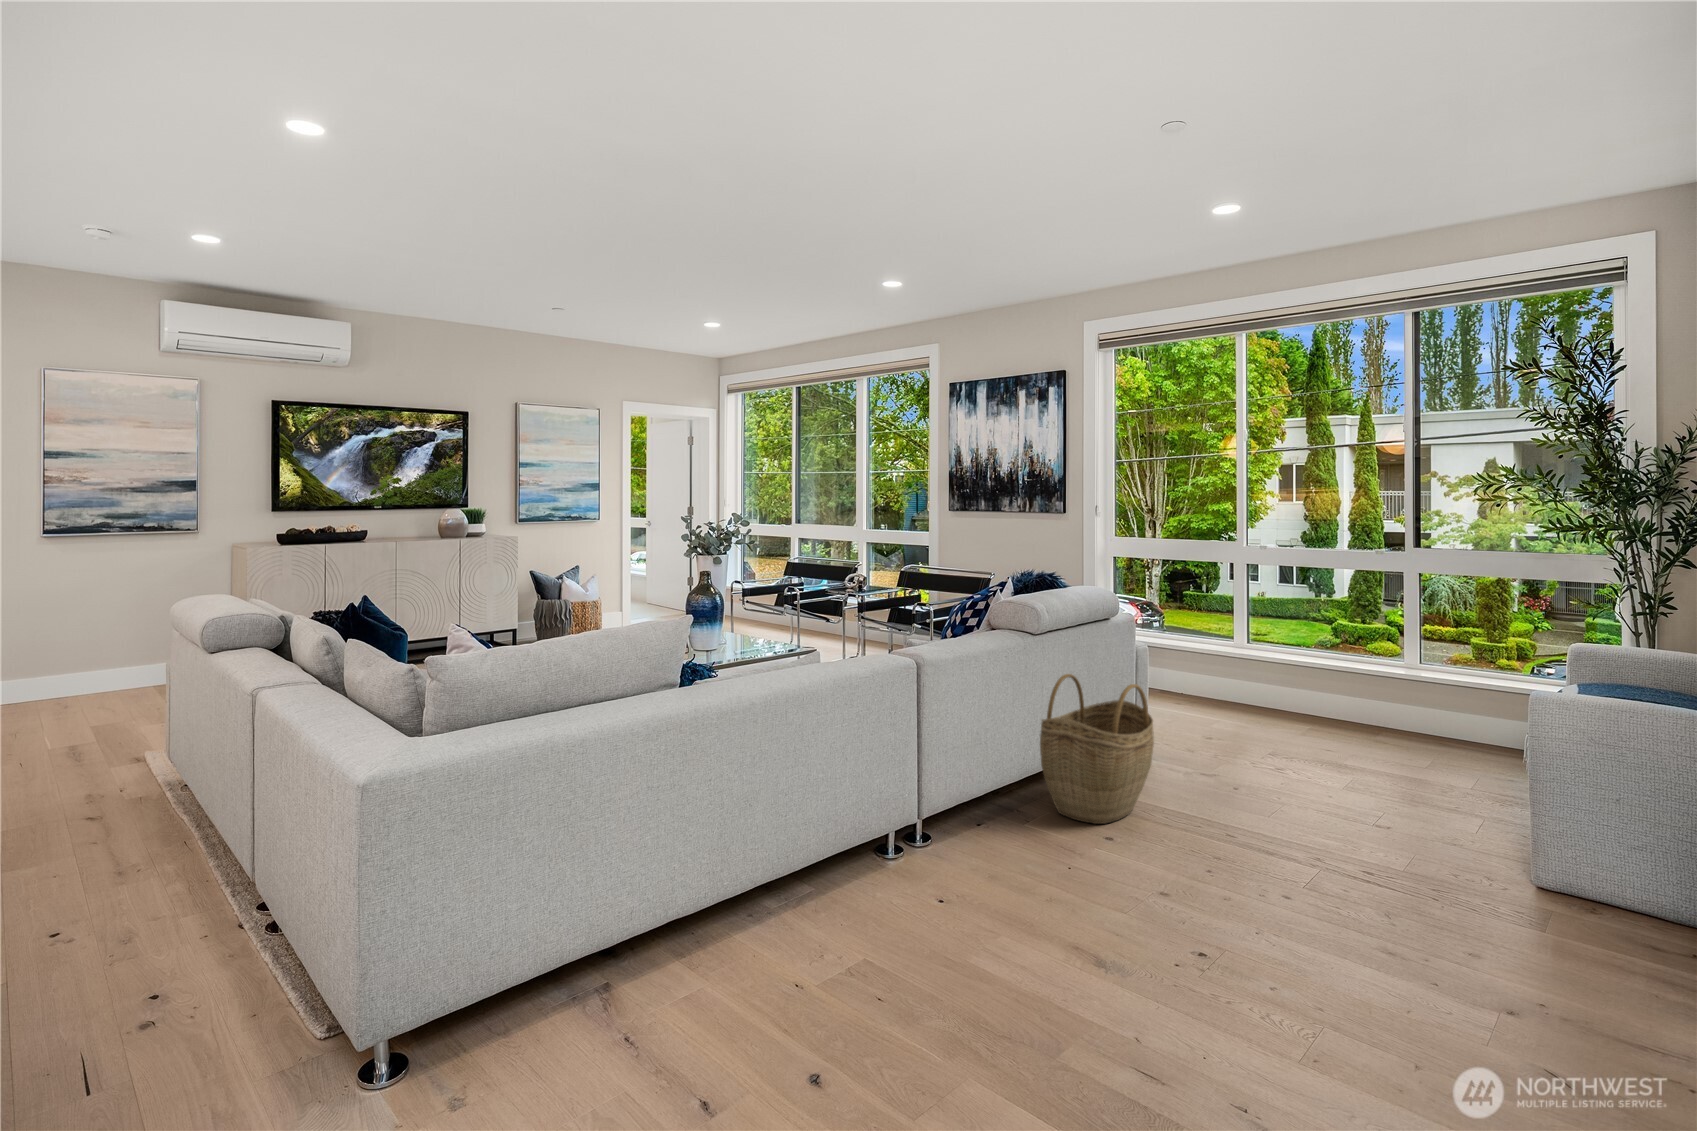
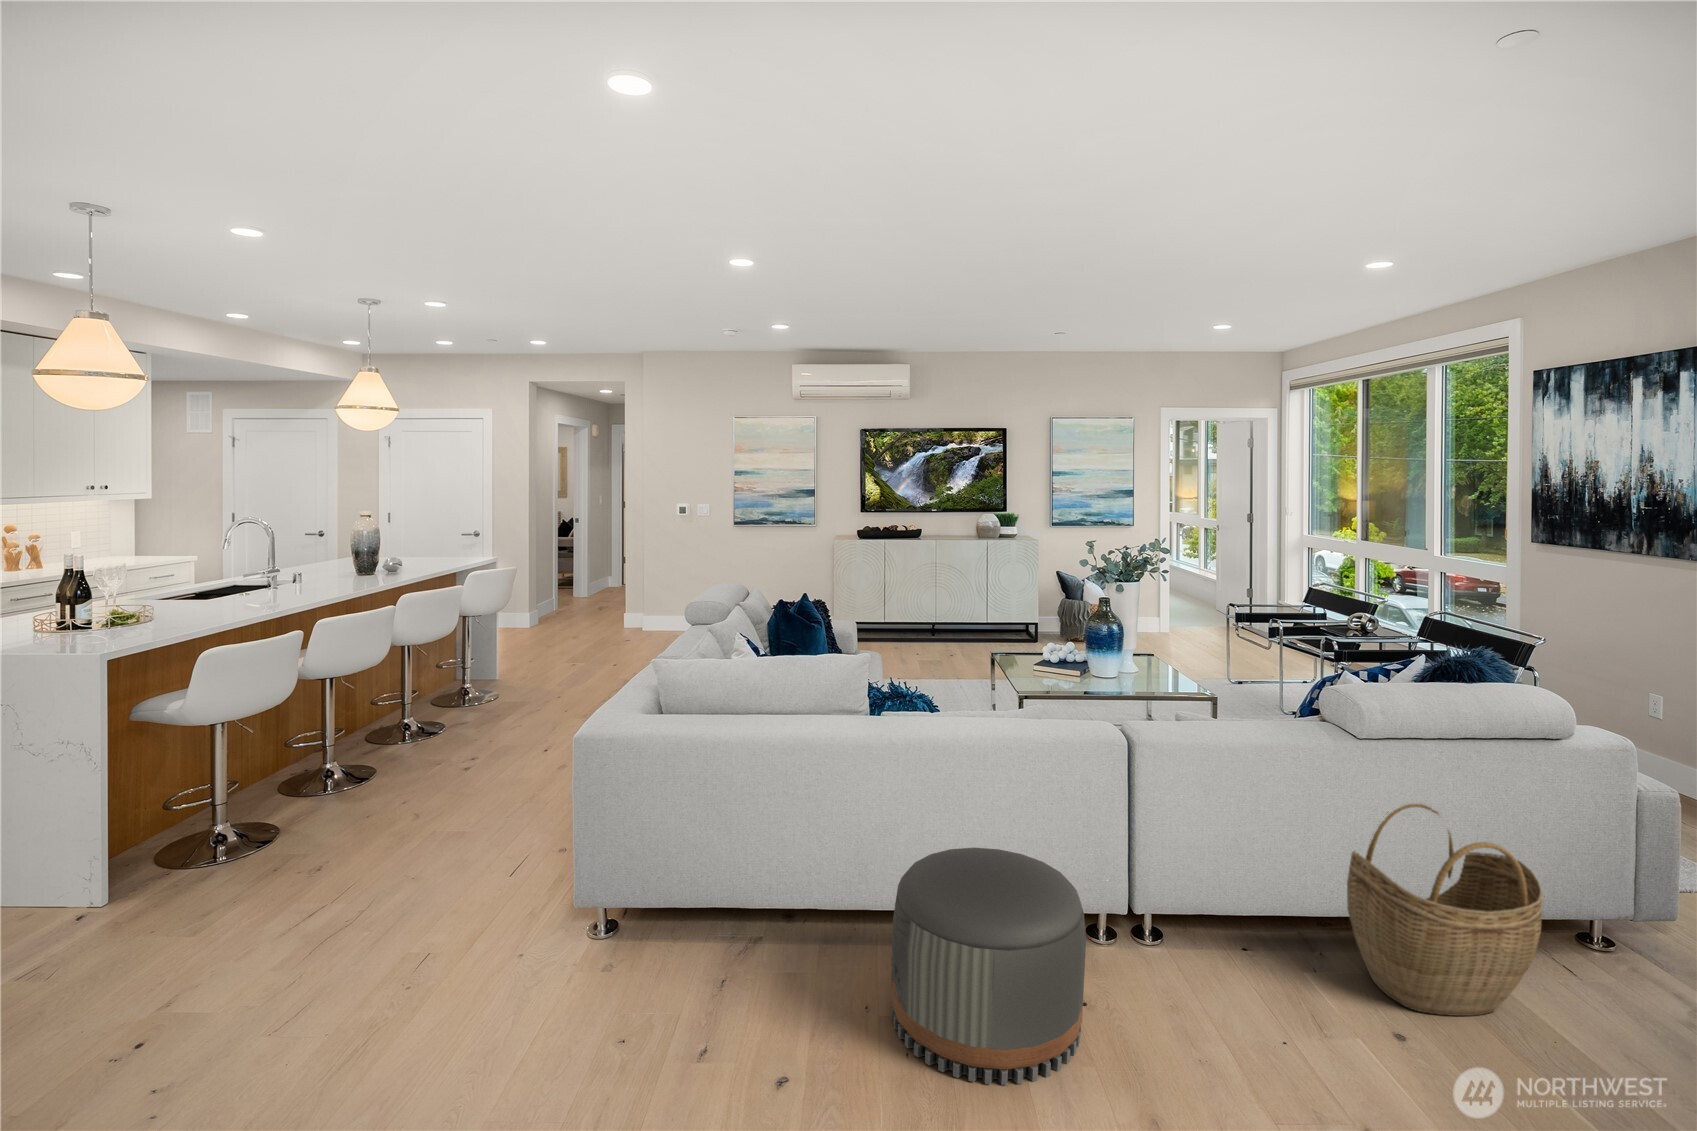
pouf: none [789,777,983,995] -> present [891,848,1086,1085]

